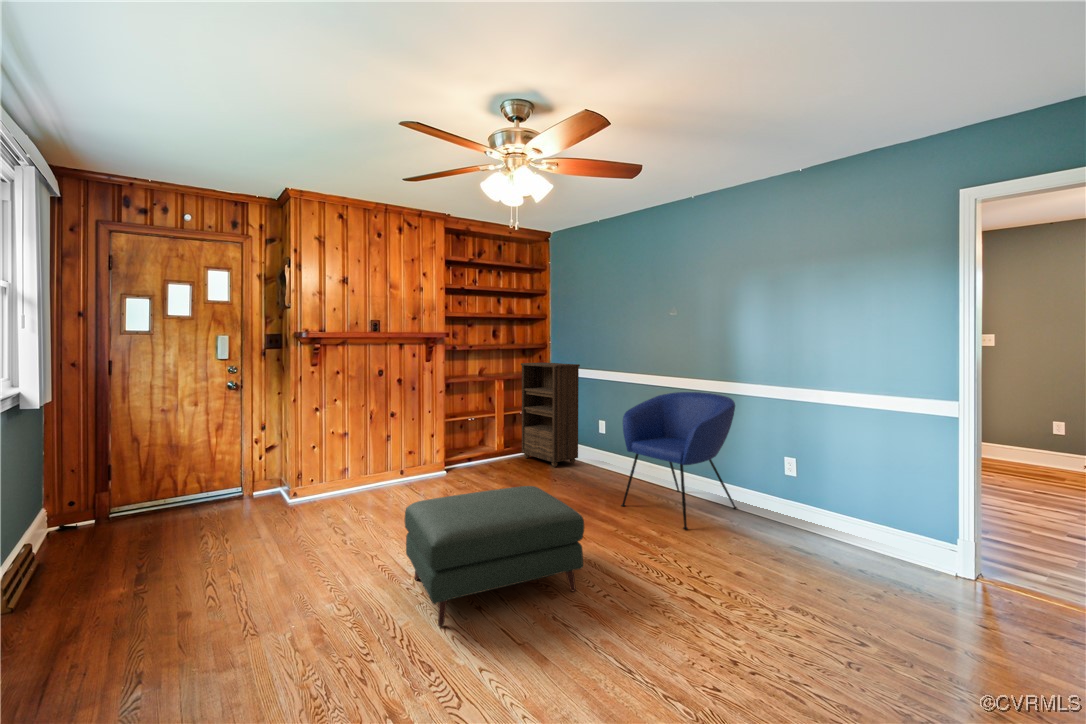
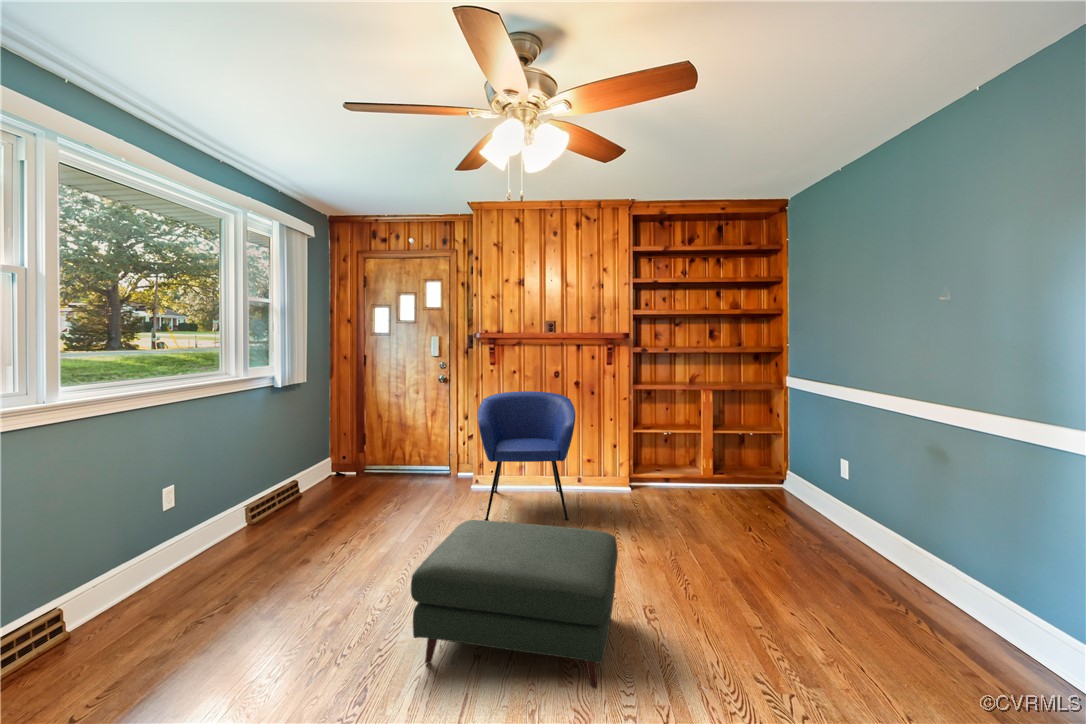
bookshelf: present [521,362,580,467] -> none [732,370,807,508]
armchair: present [621,392,737,529] -> present [478,391,576,521]

